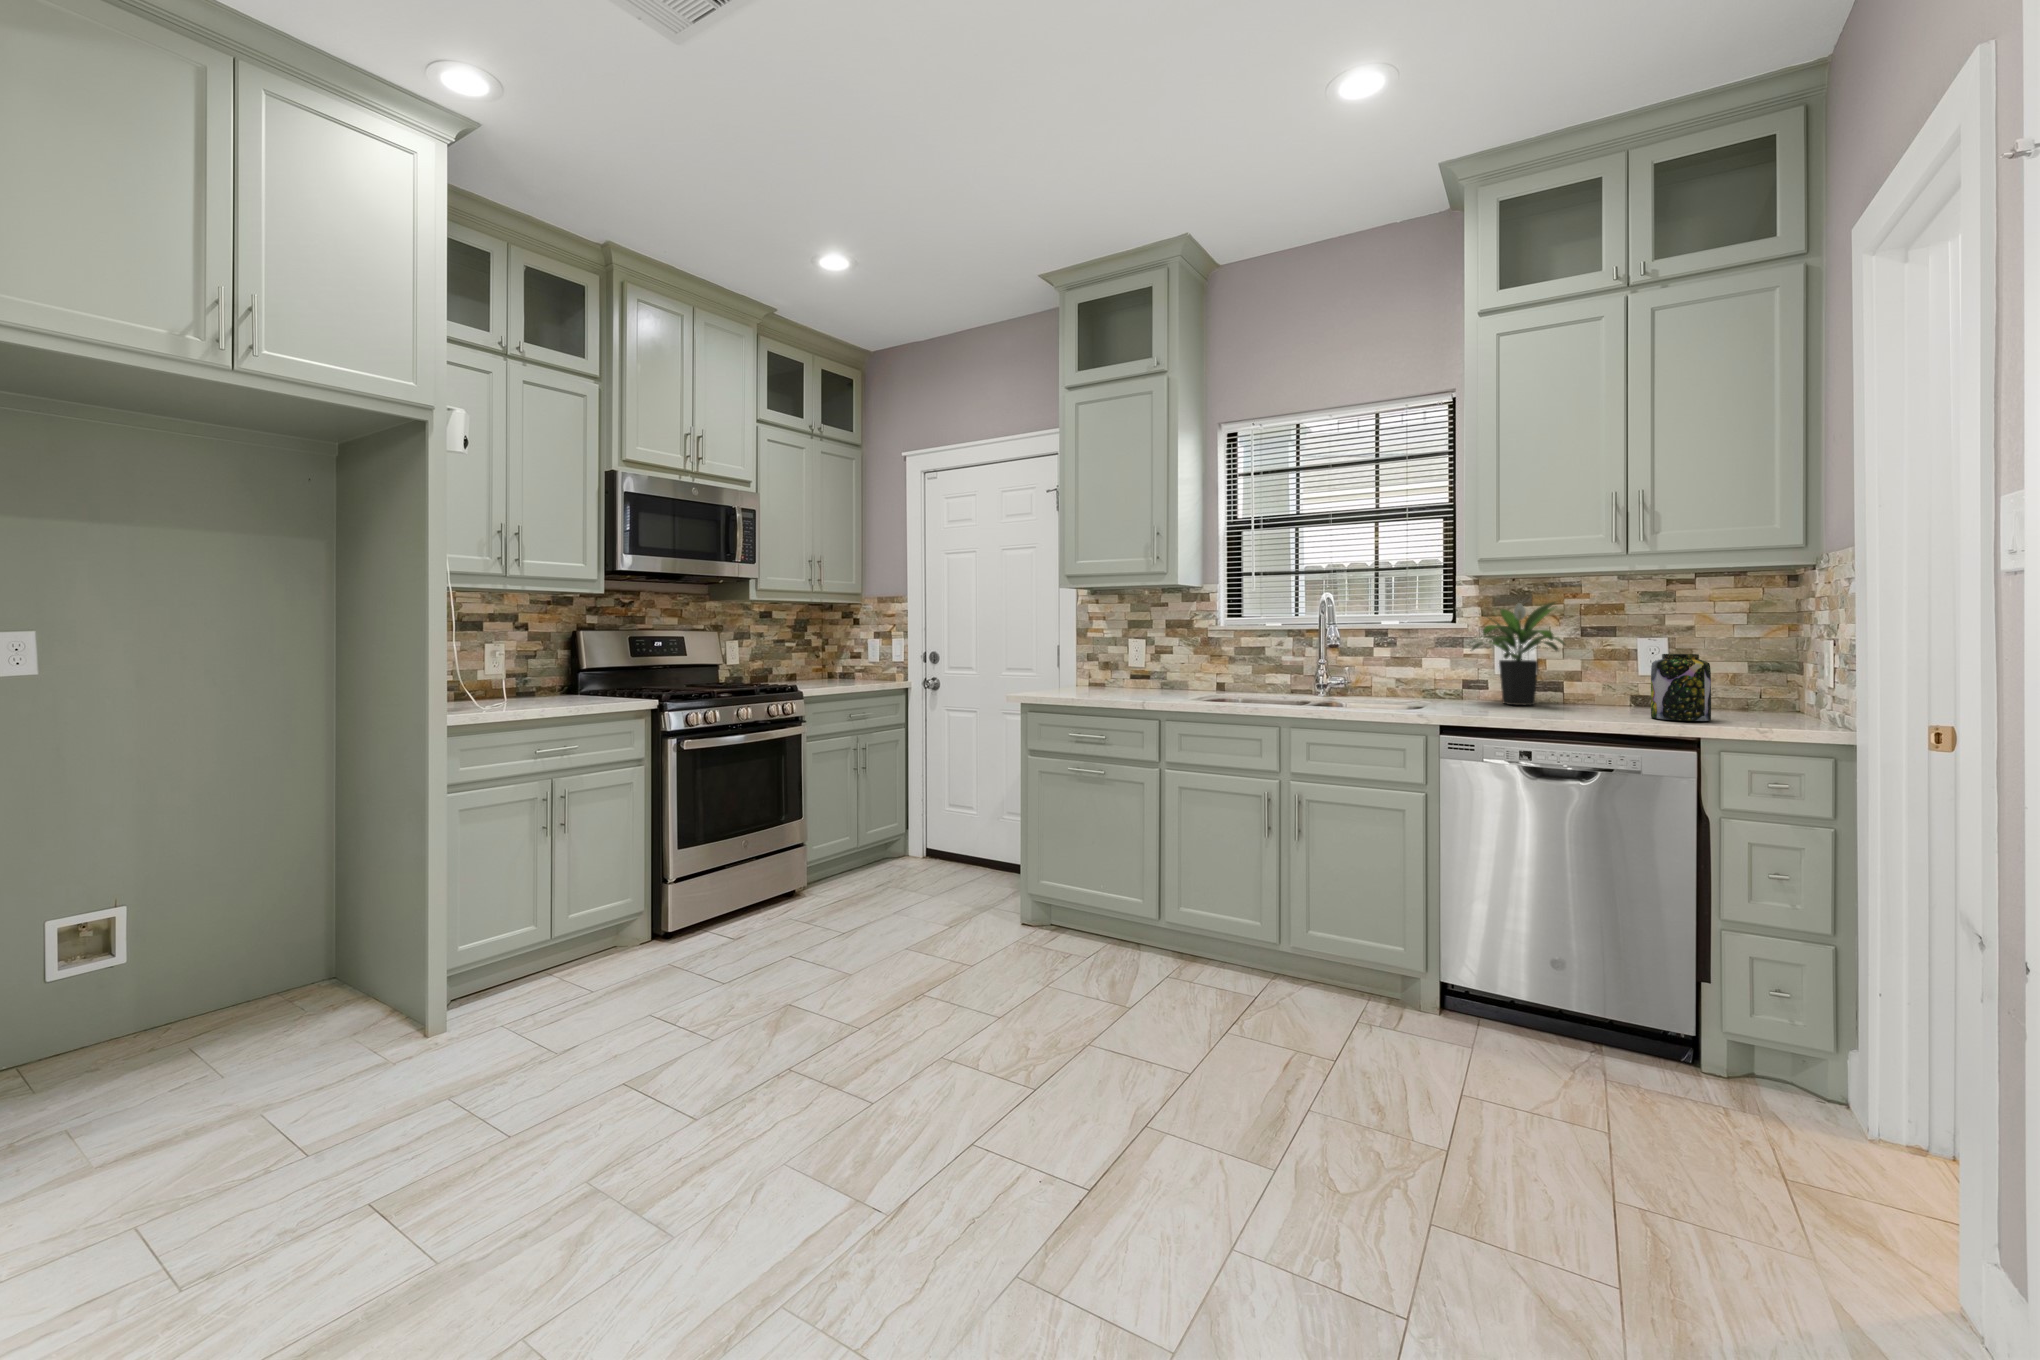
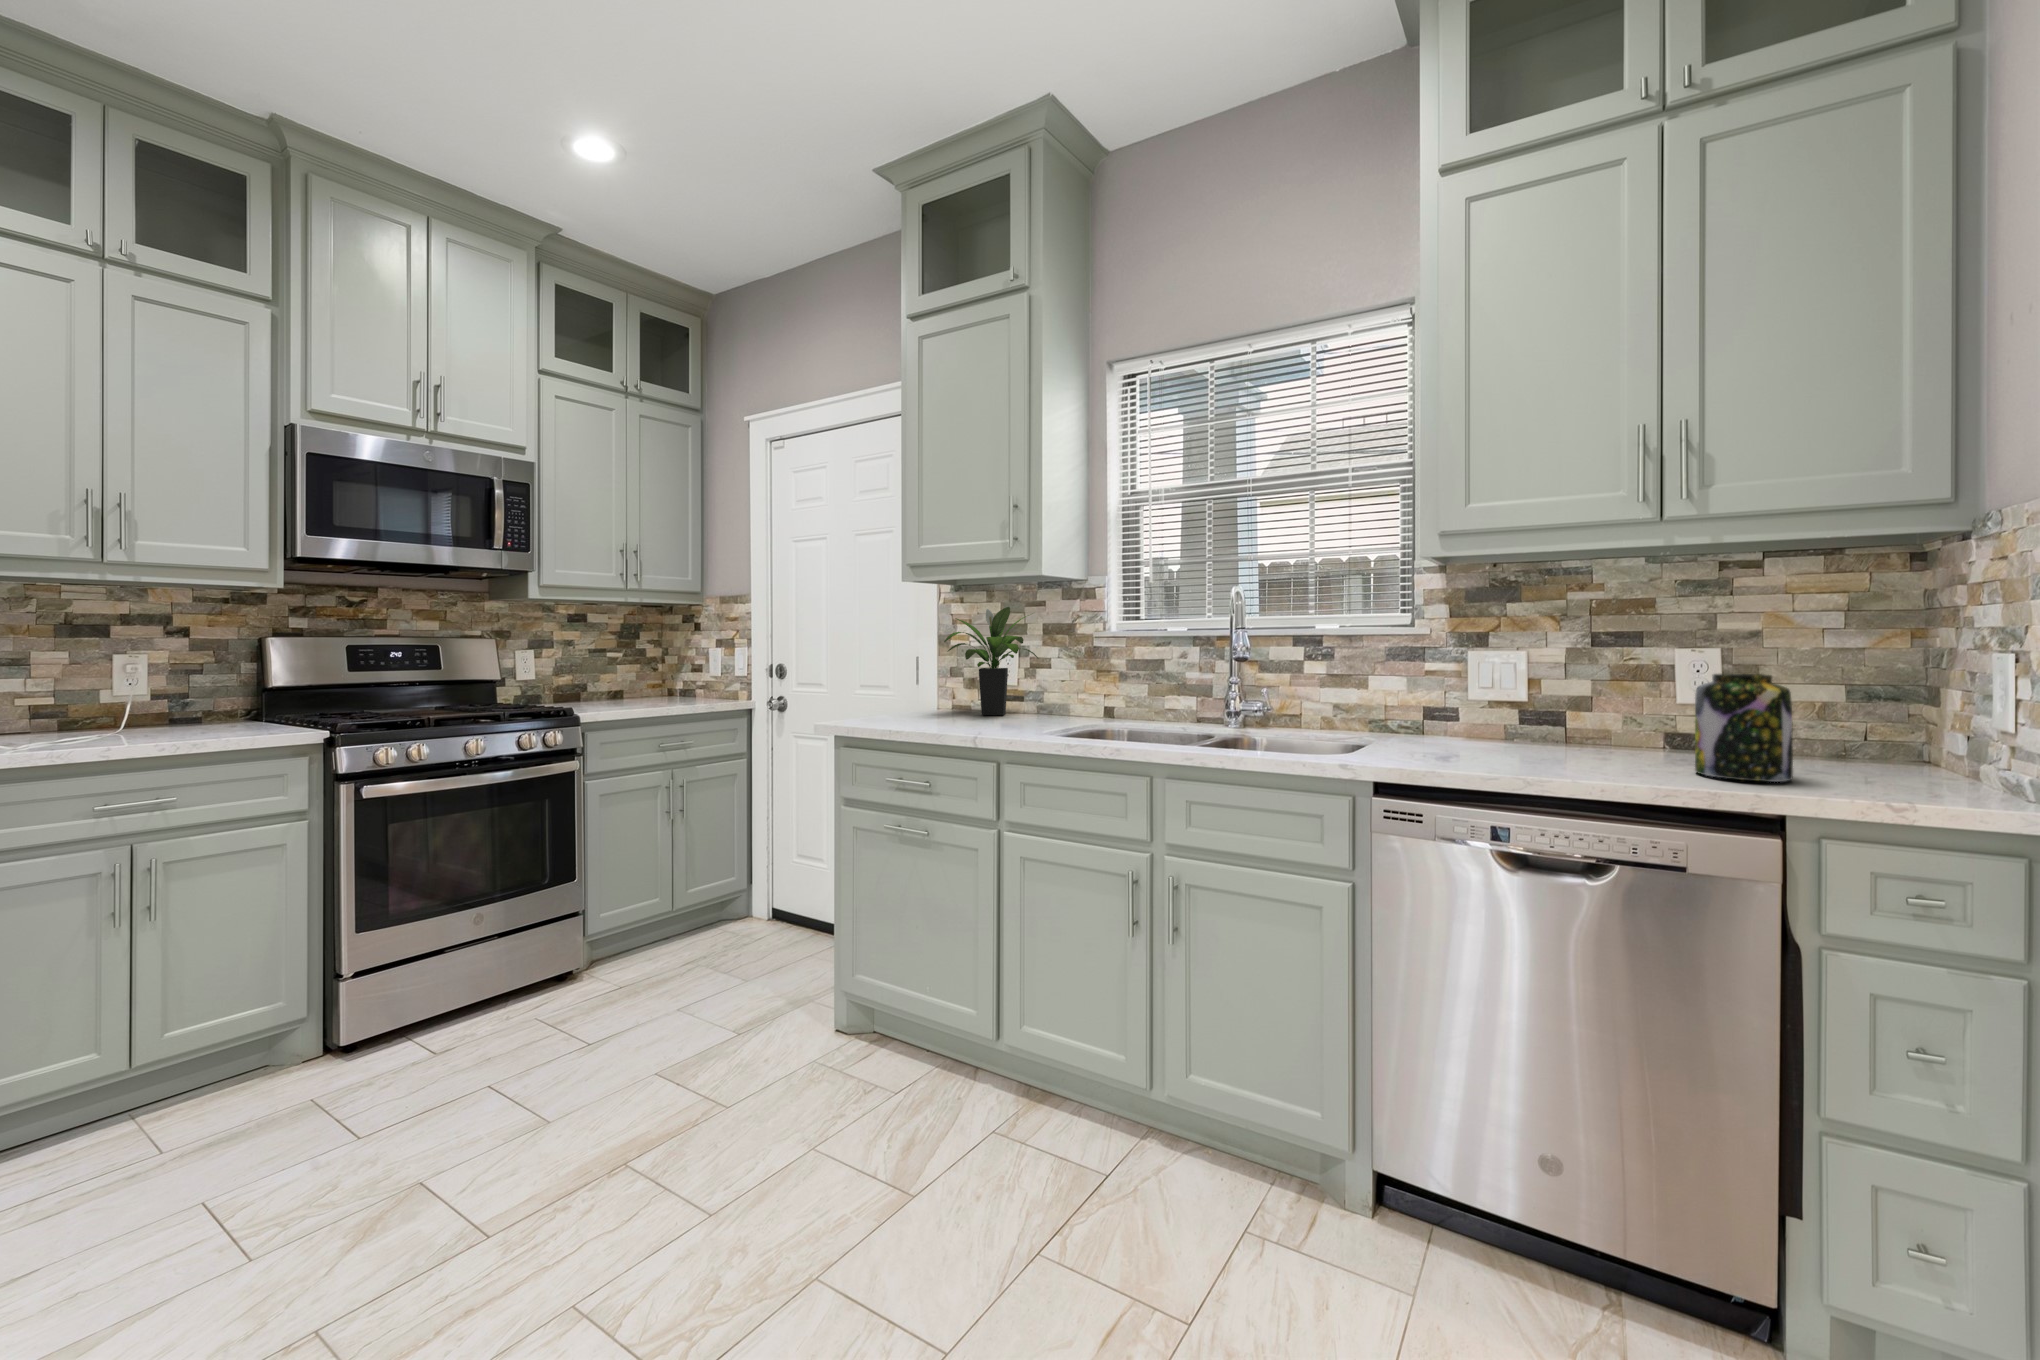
potted plant: present [1470,602,1565,705] -> present [944,607,1038,715]

